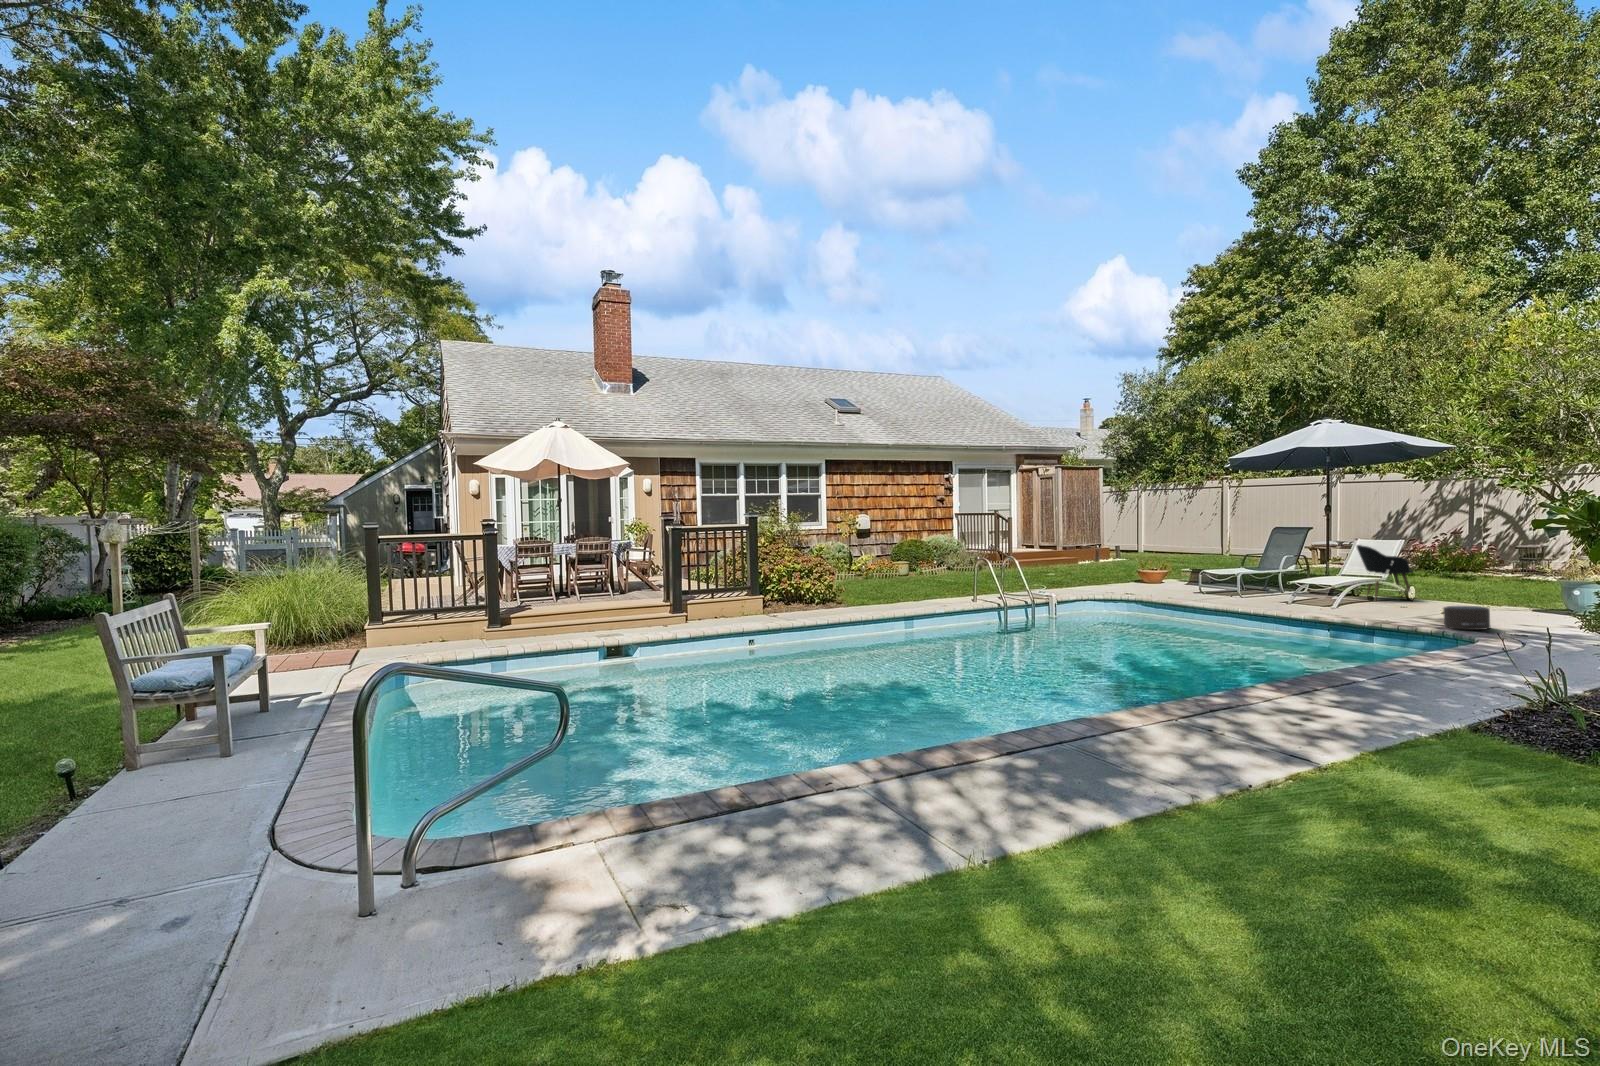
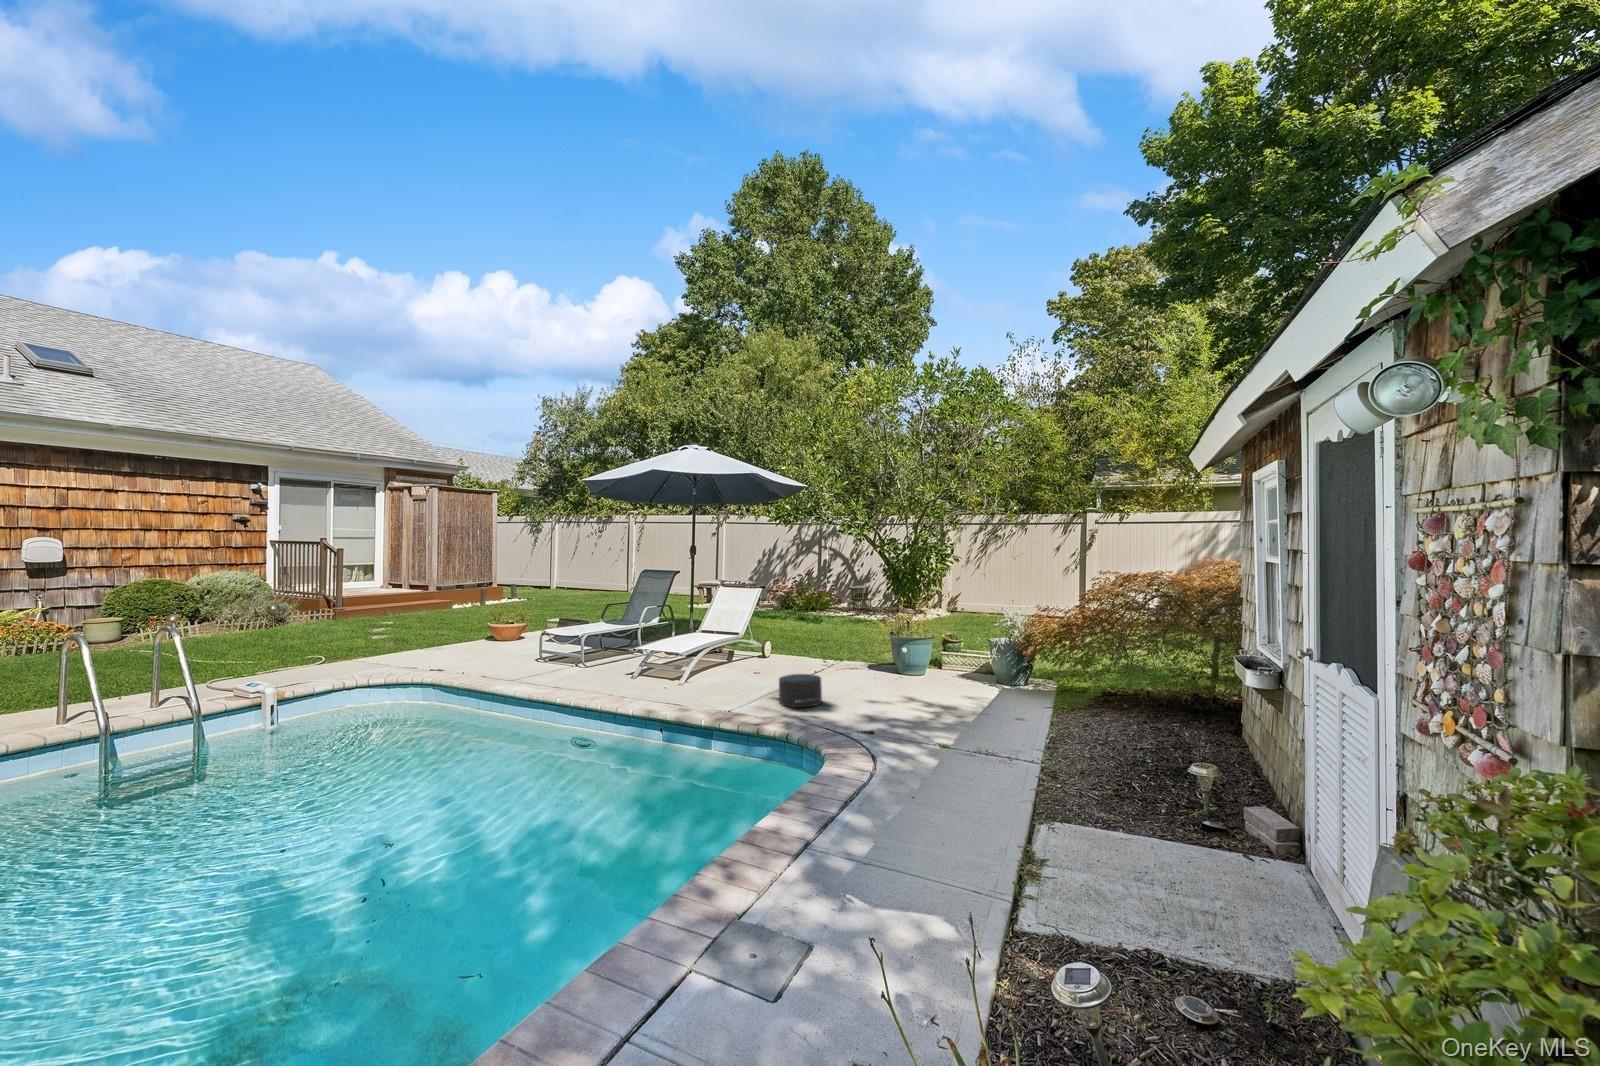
armchair: present [1357,545,1413,600] -> none [715,592,765,657]

